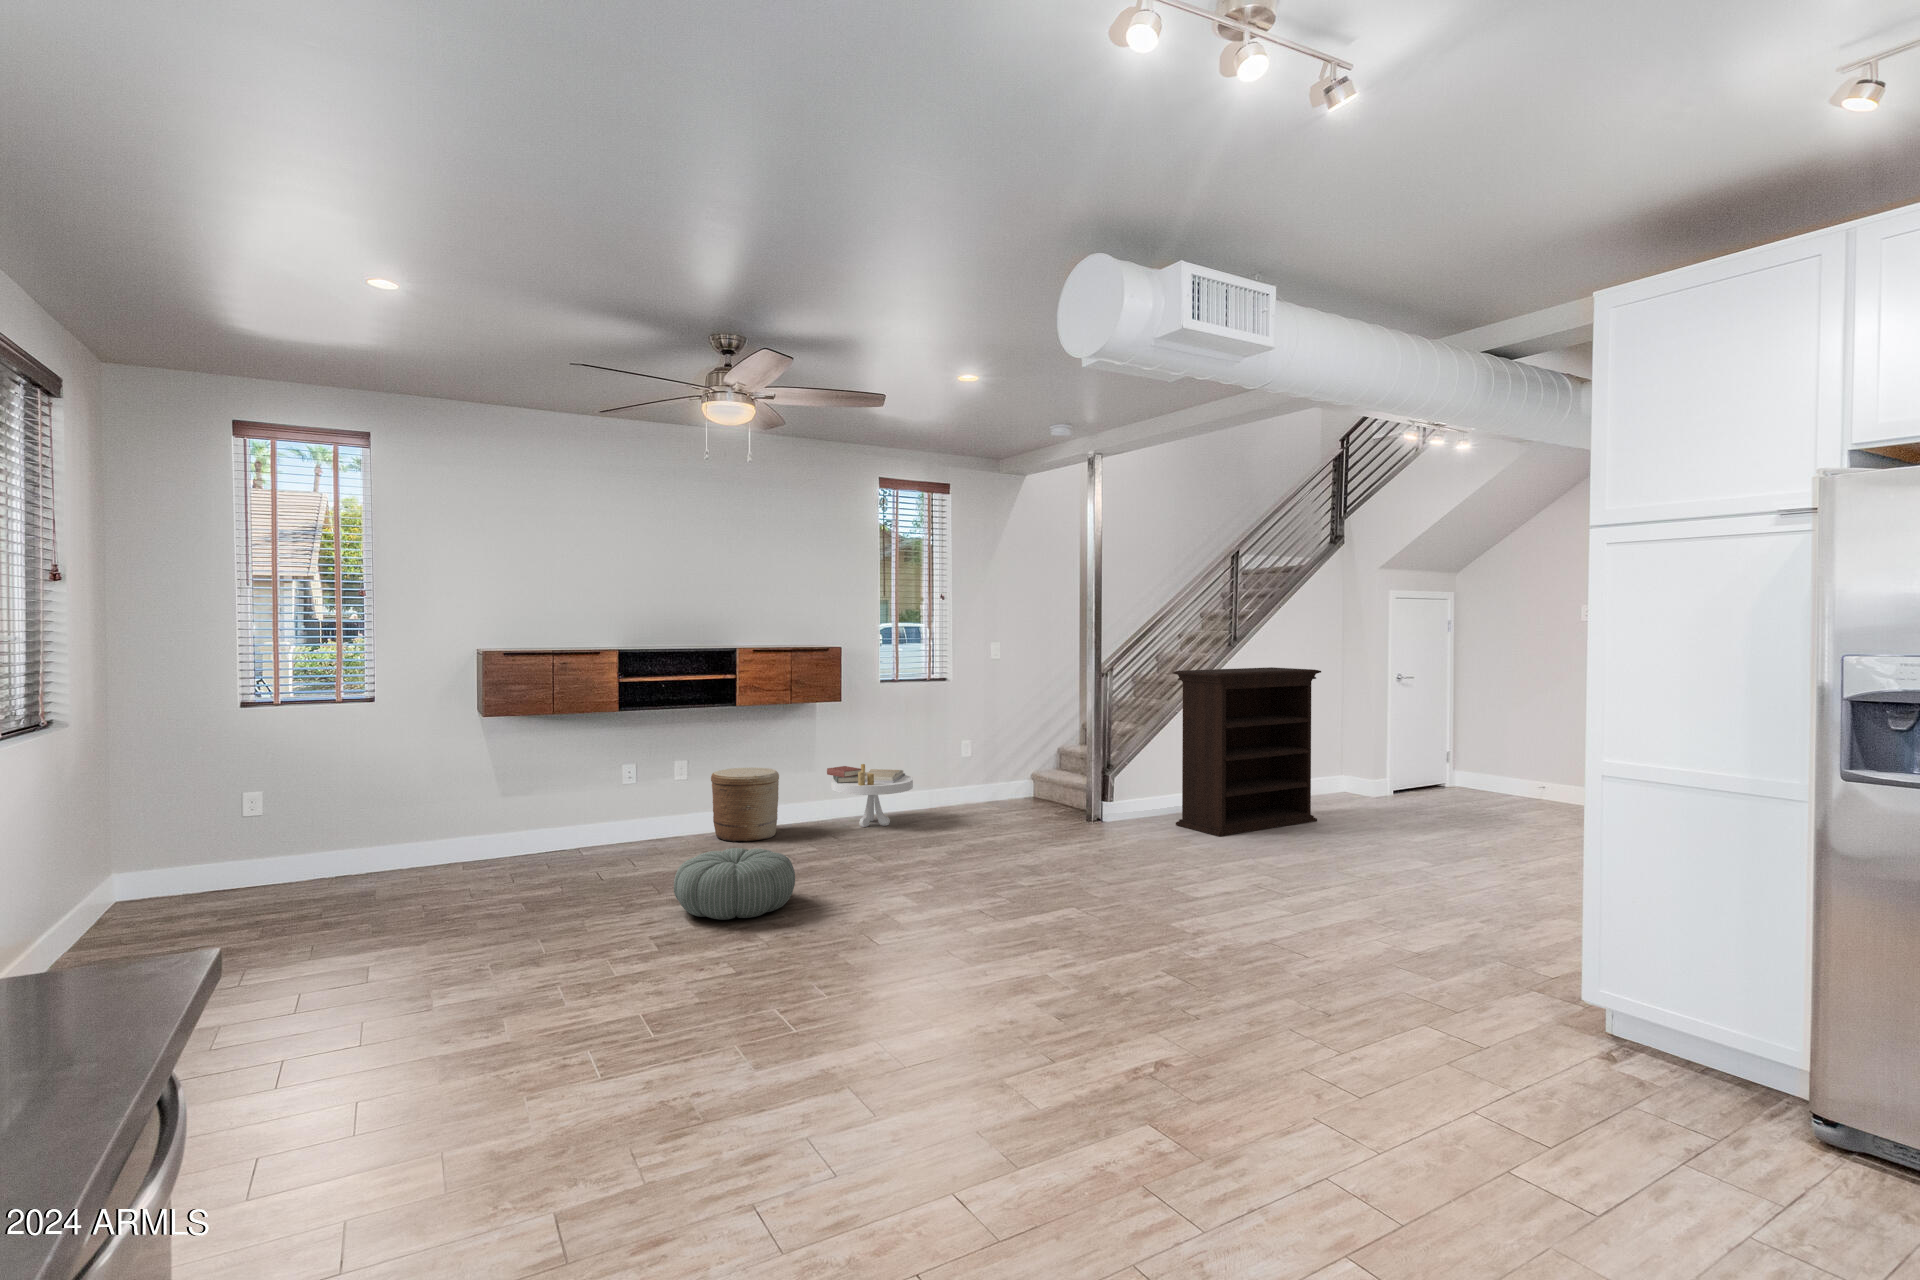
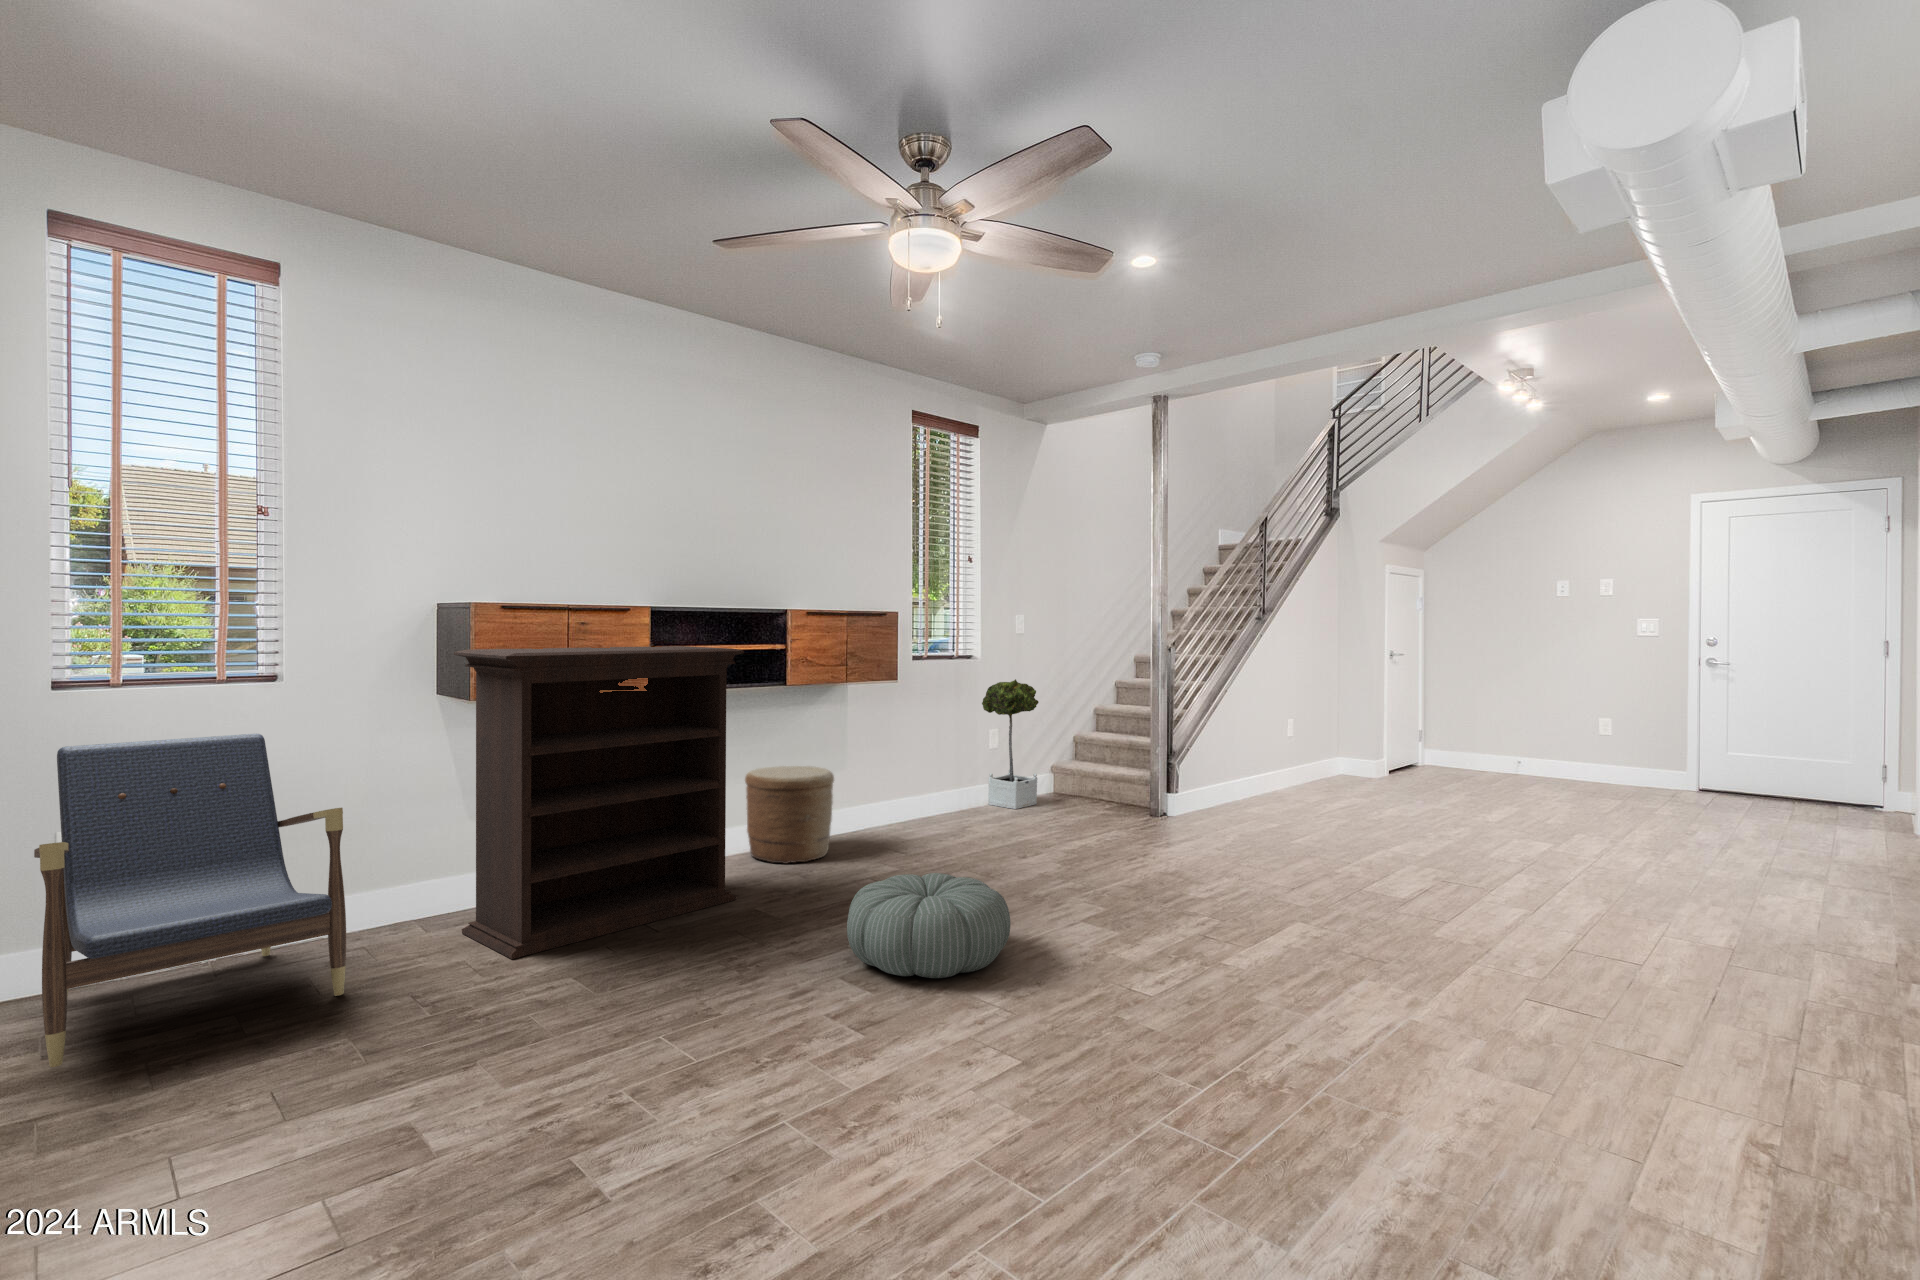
bookshelf: present [1172,667,1321,836] -> present [454,646,744,959]
potted tree: none [949,700,998,811] -> present [982,679,1039,809]
lounge chair: none [207,736,379,920] -> present [34,734,346,1067]
side table: present [827,764,913,827] -> none [874,757,975,835]

